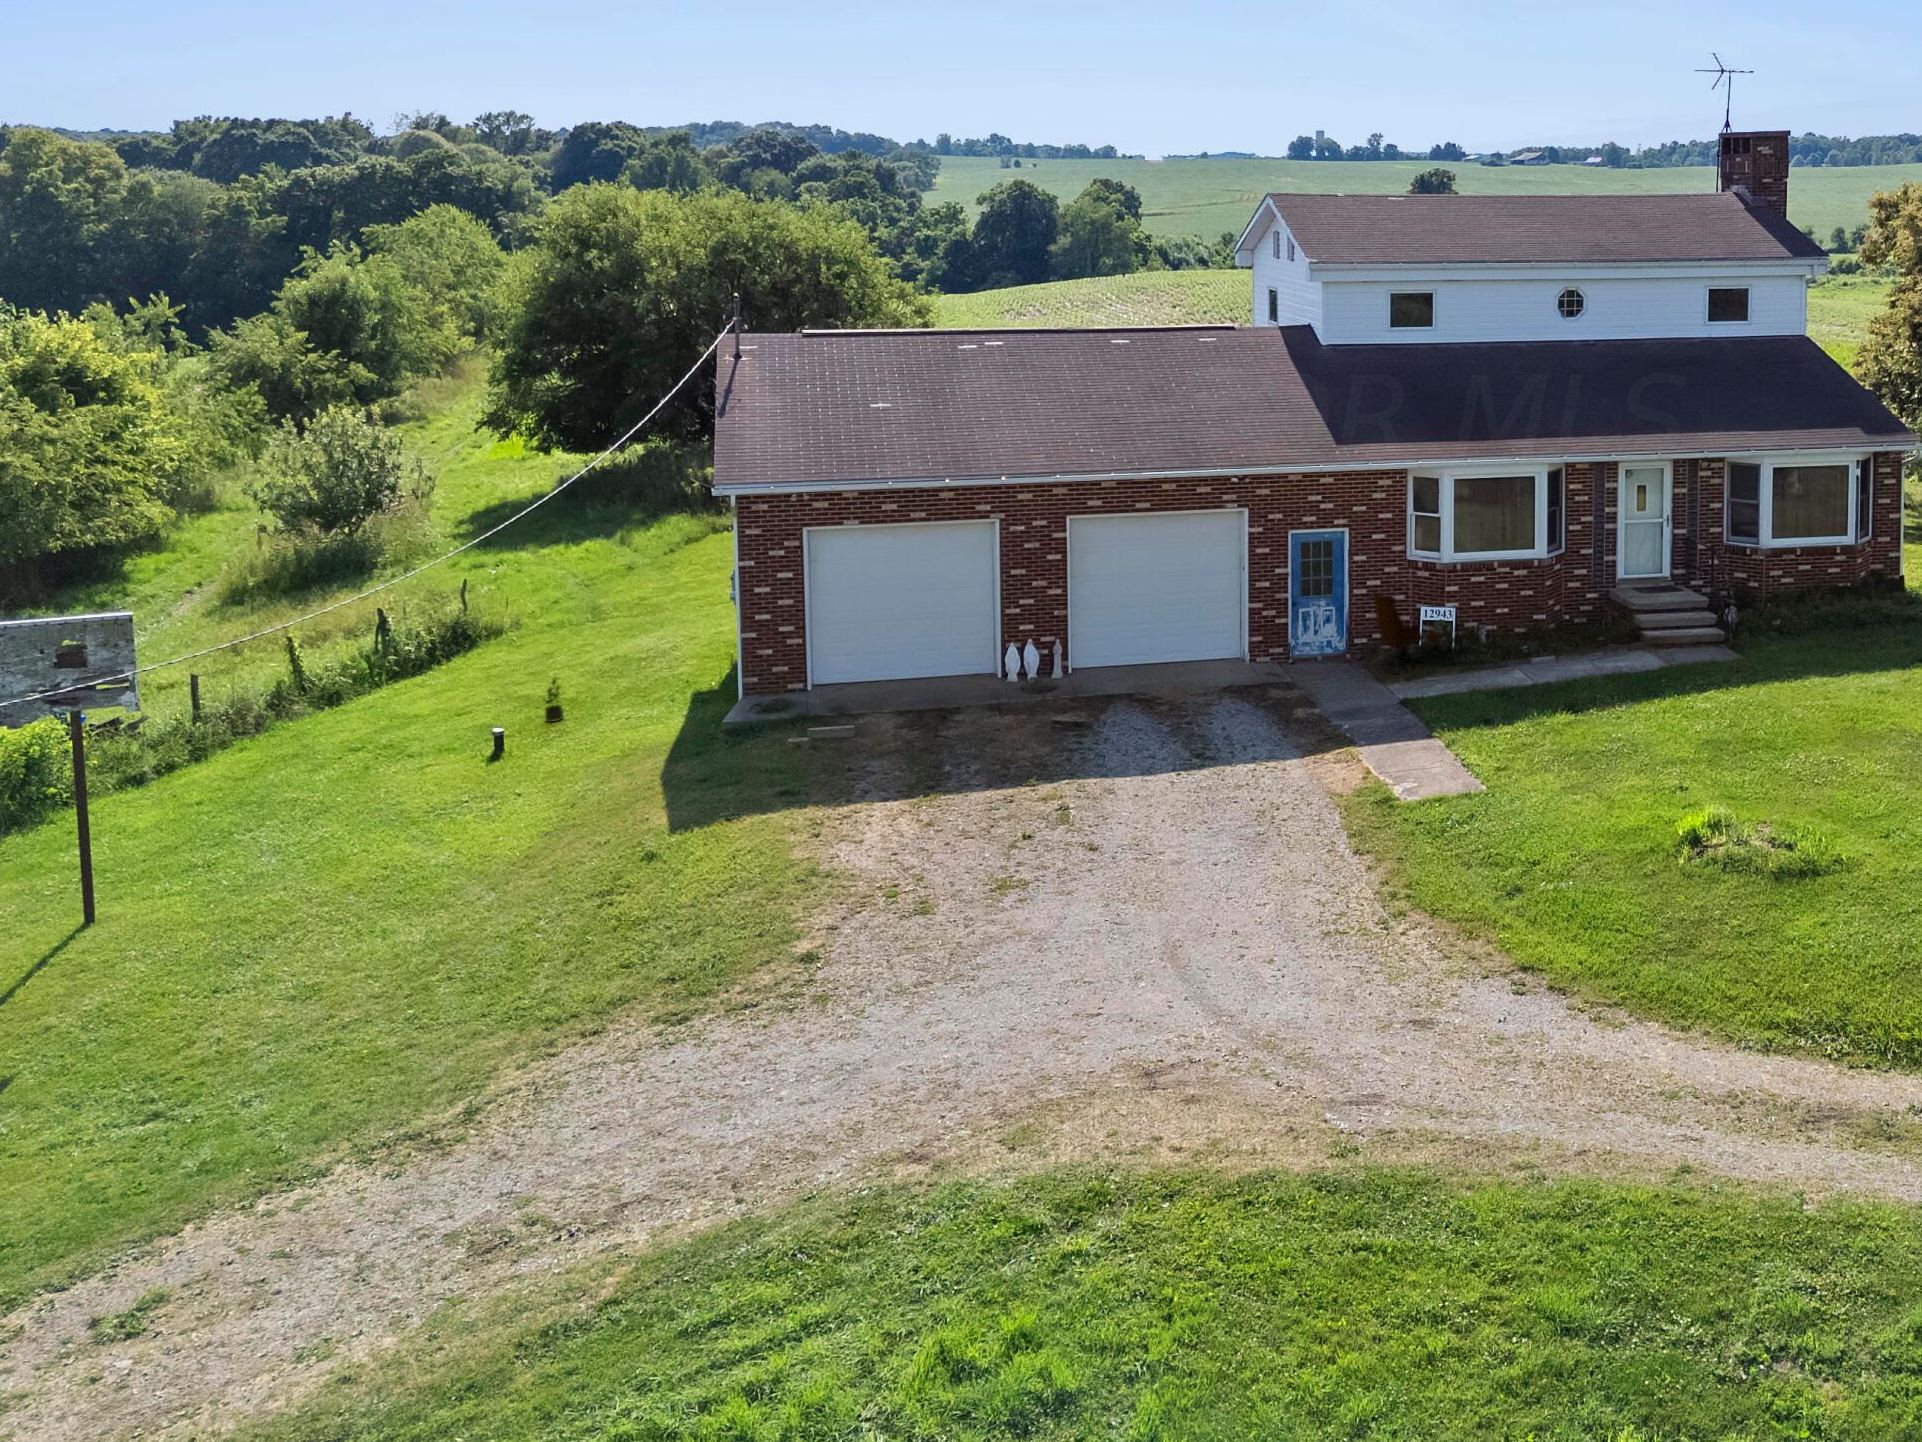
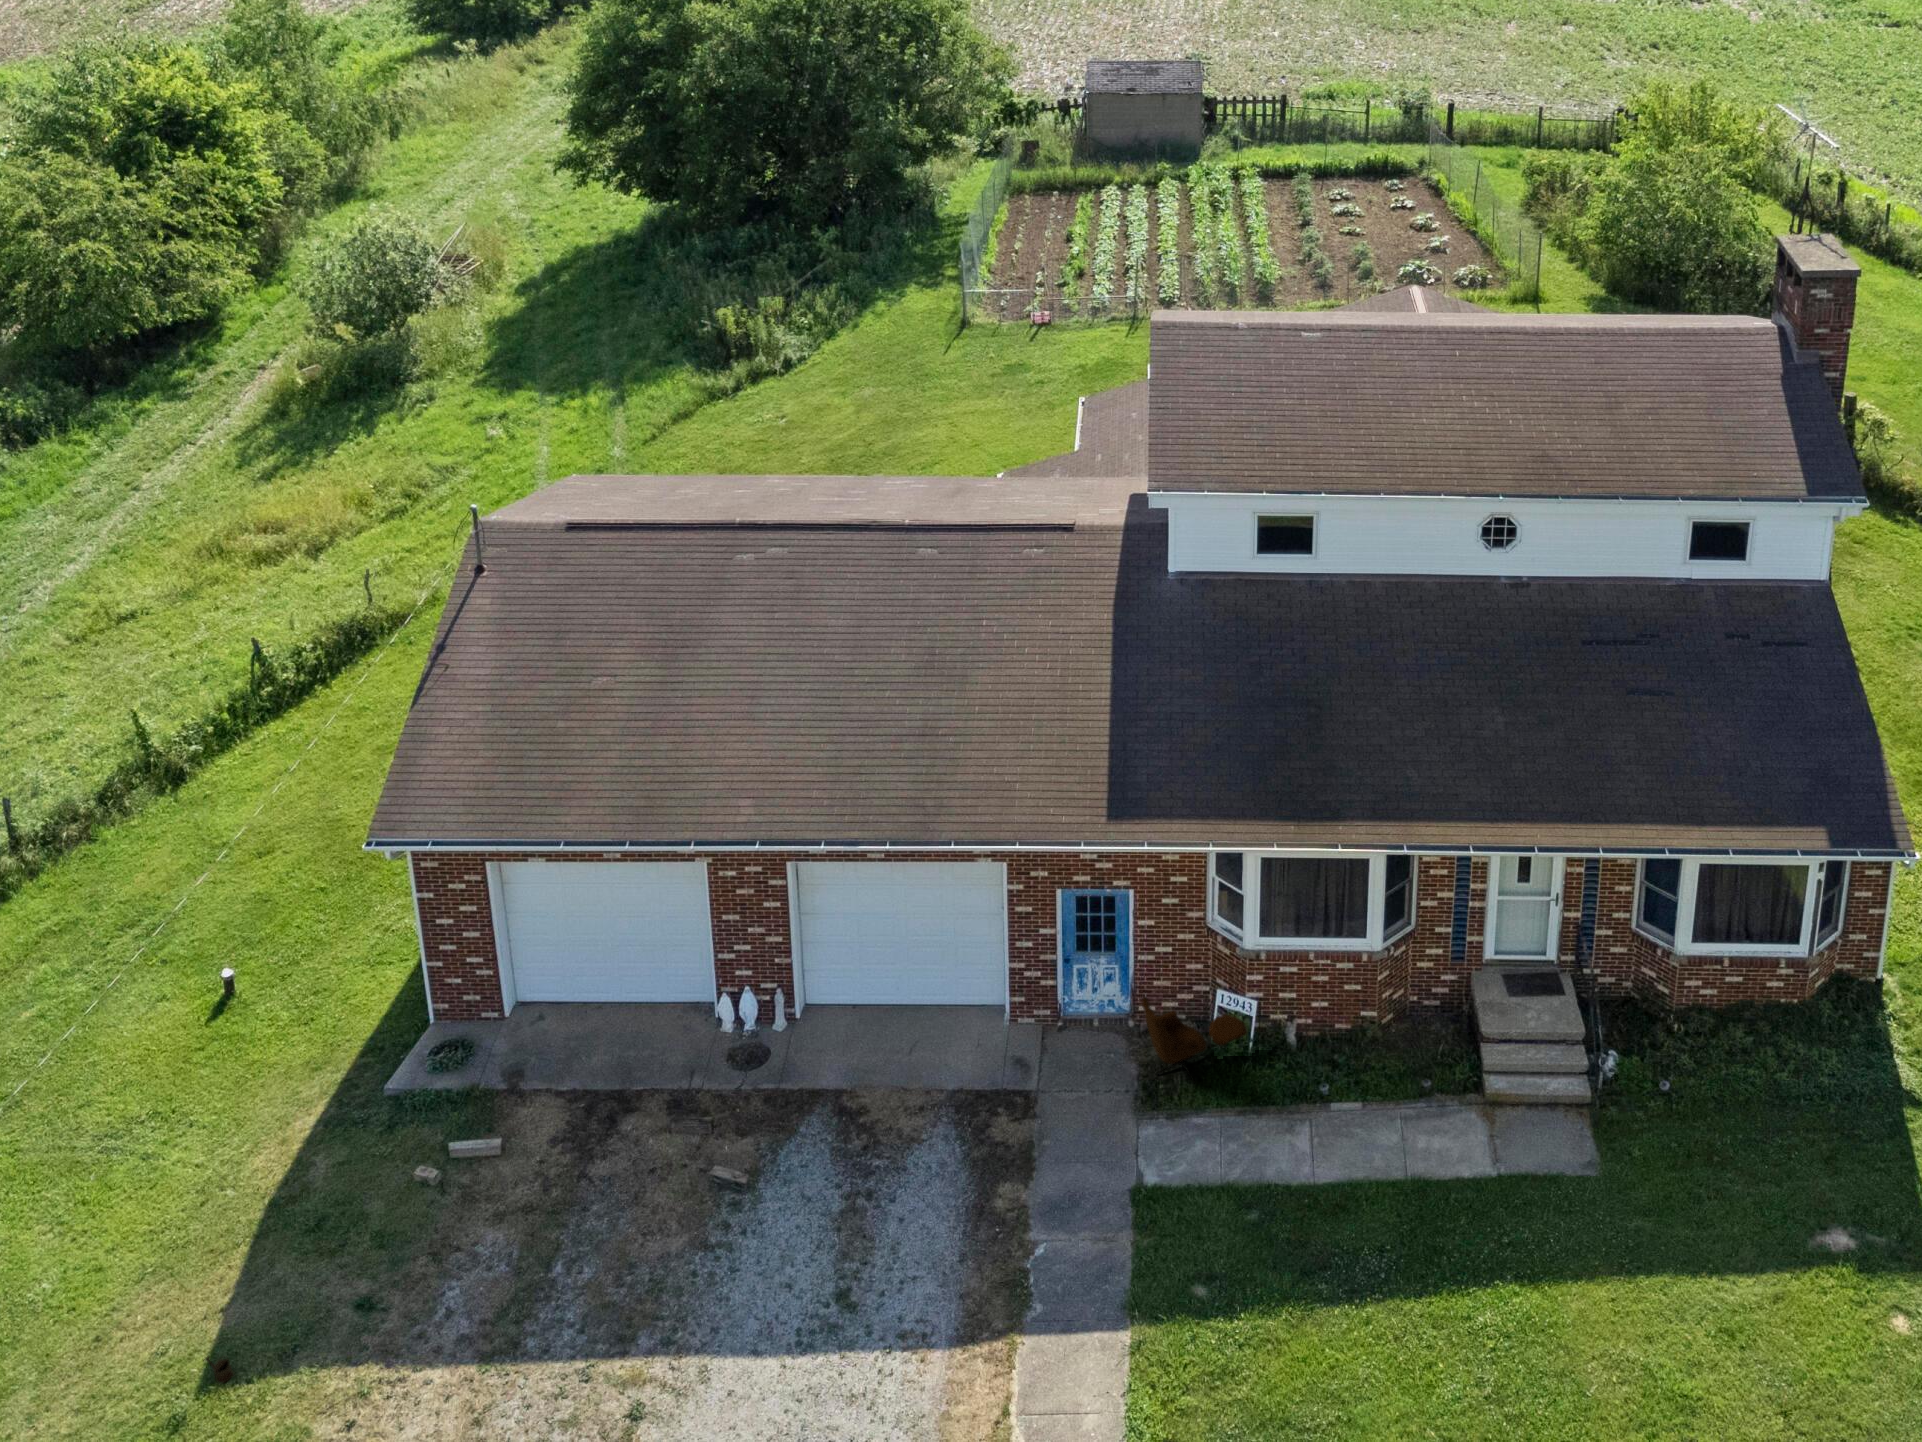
potted plant: present [544,679,564,722] -> none [235,980,262,1024]
watering can: none [640,806,673,830] -> present [204,1357,234,1383]

